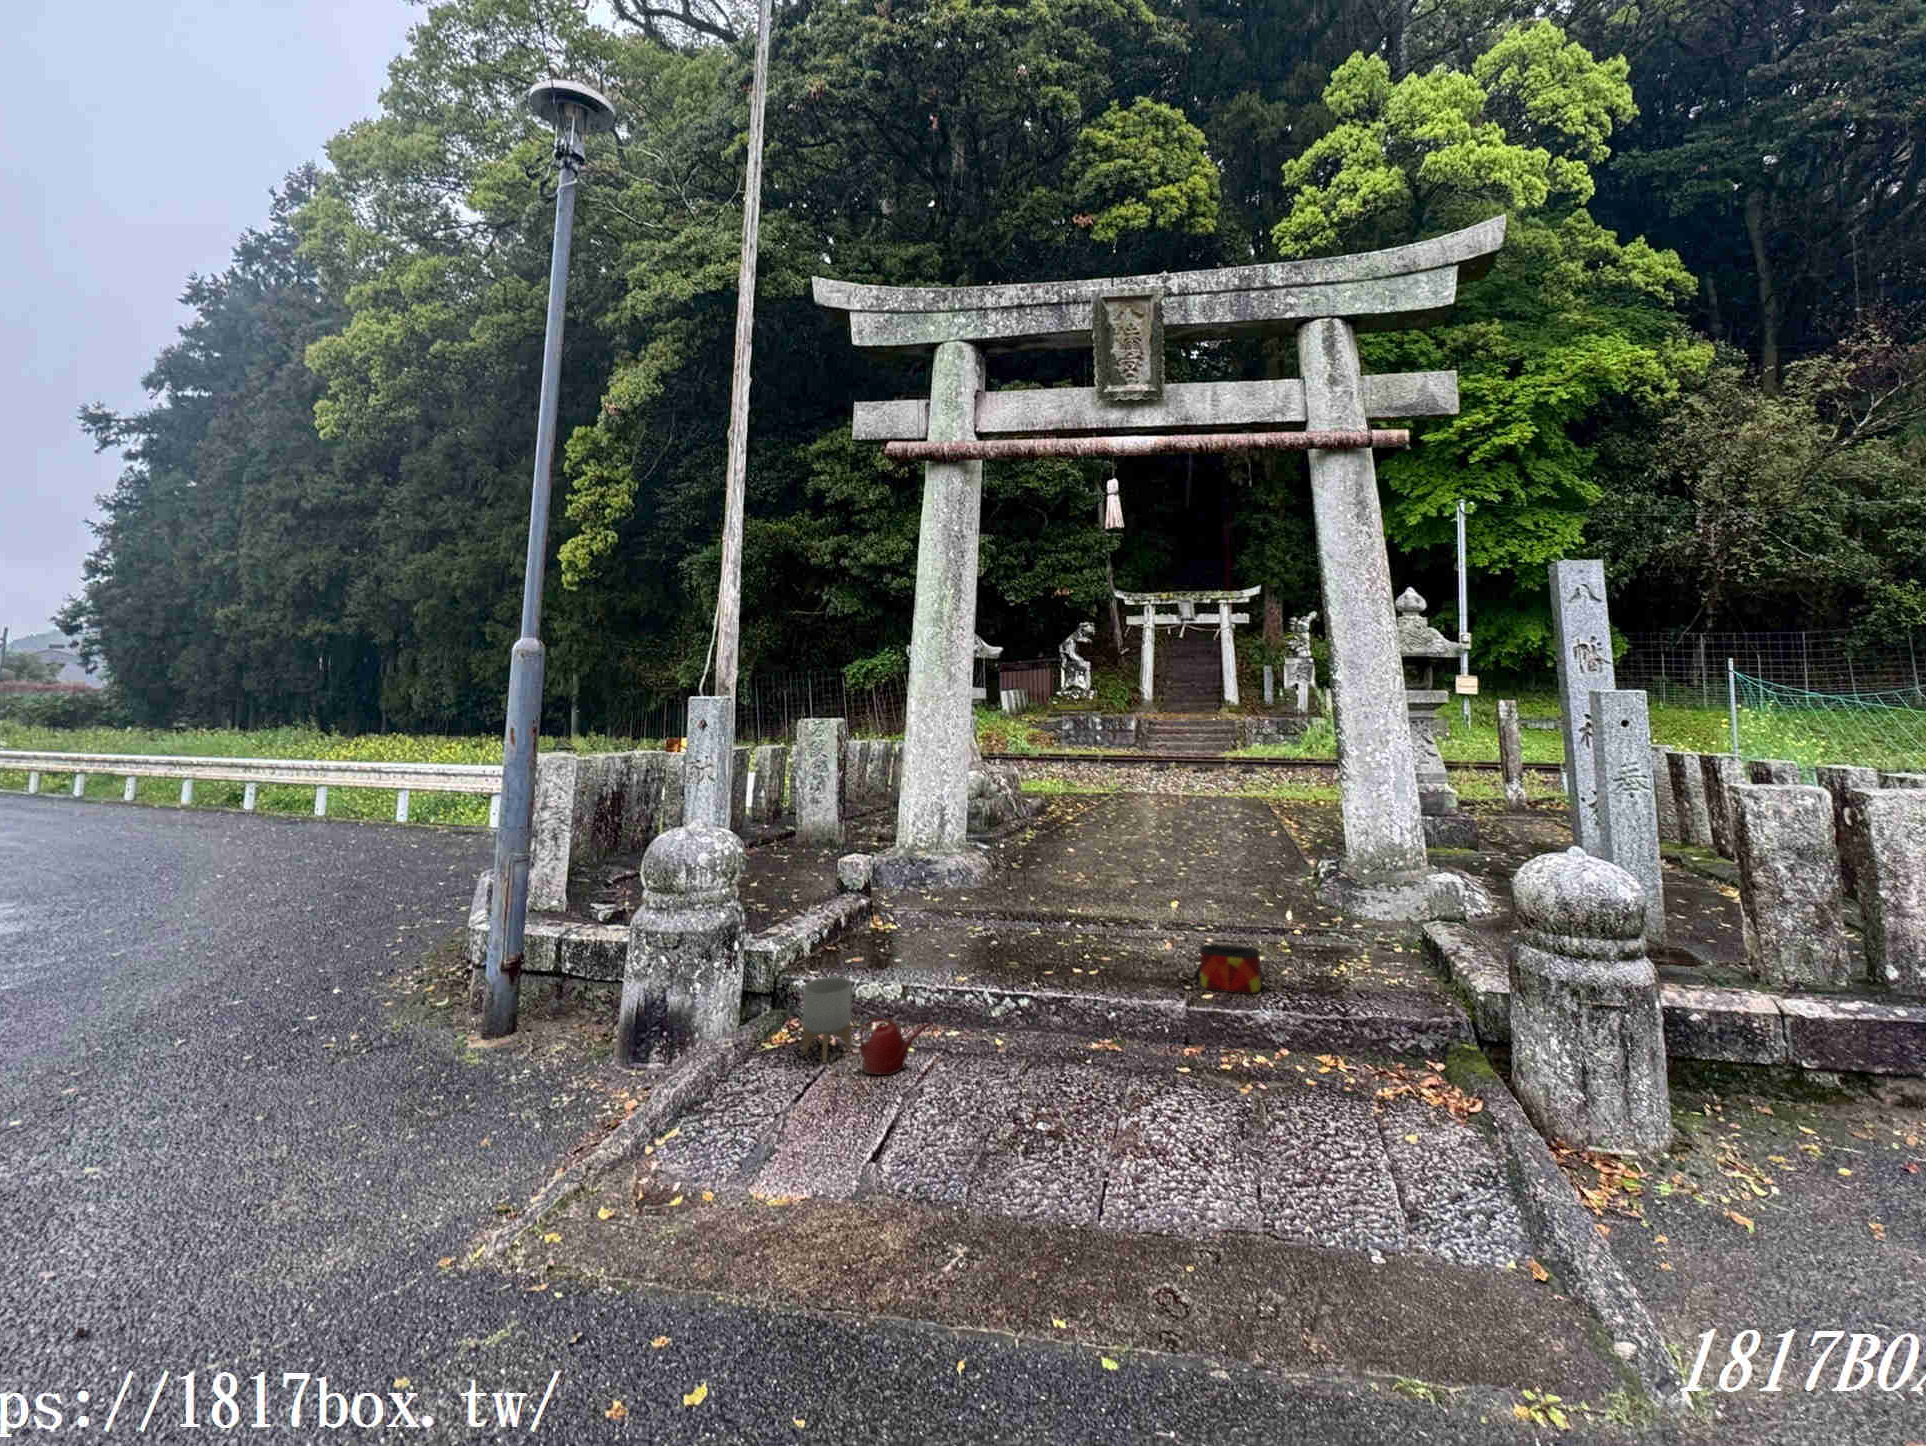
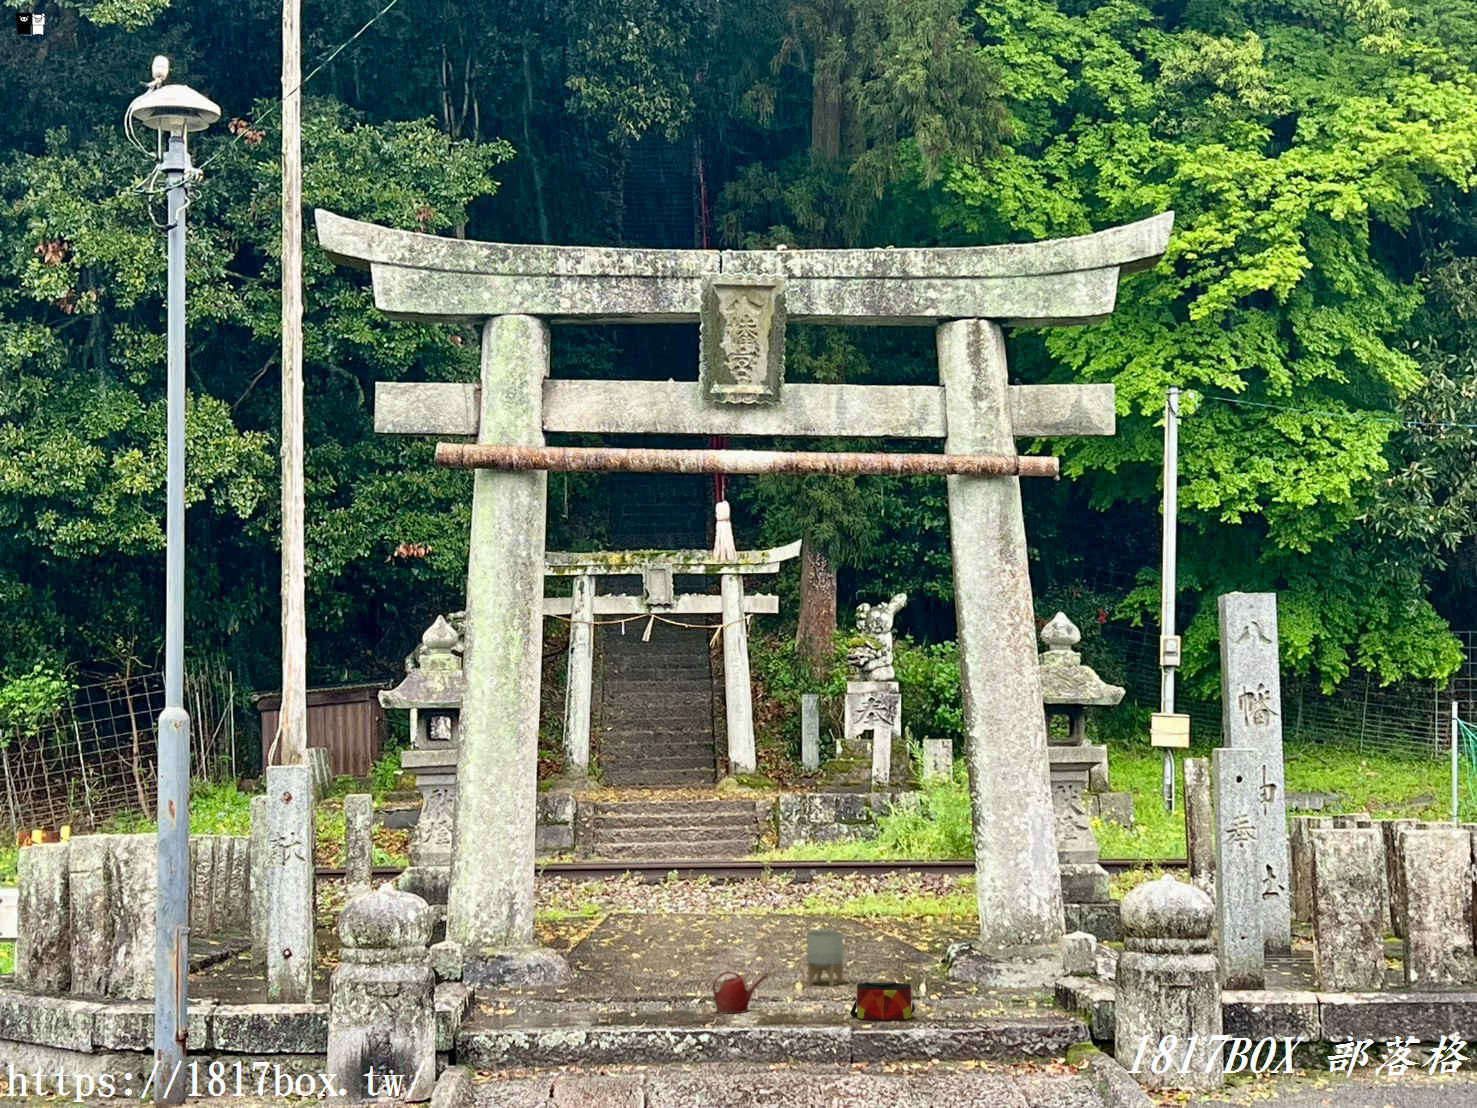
planter: present [803,977,852,1063] -> present [807,930,844,987]
watering can: present [859,1018,932,1075] -> present [713,971,768,1014]

